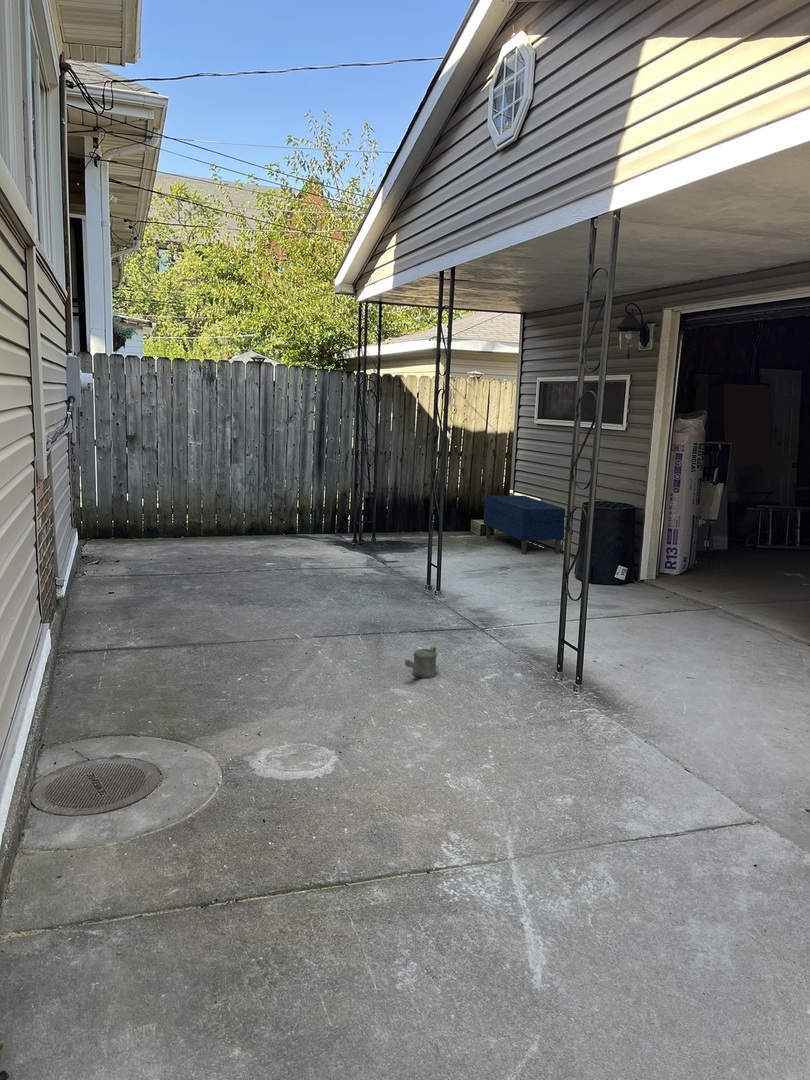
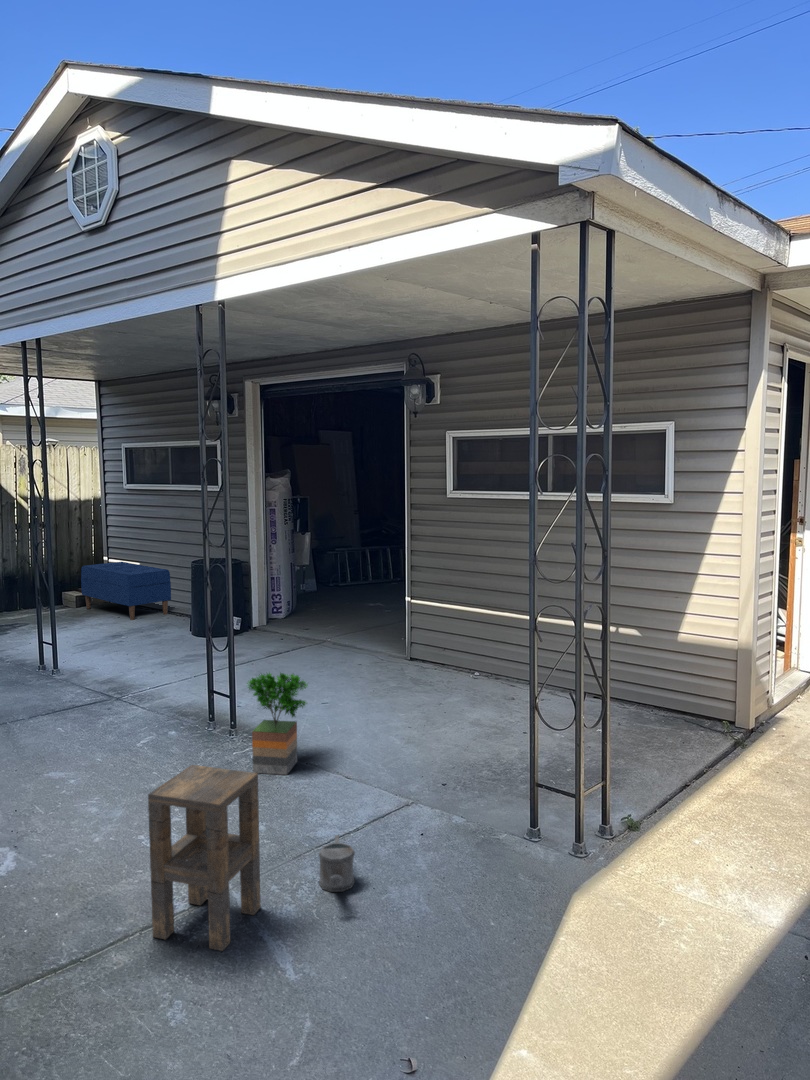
potted tree: none [583,632,659,750] -> present [247,673,308,775]
watering can: present [405,647,437,678] -> present [319,835,355,892]
side table: none [418,718,546,925] -> present [148,765,261,951]

